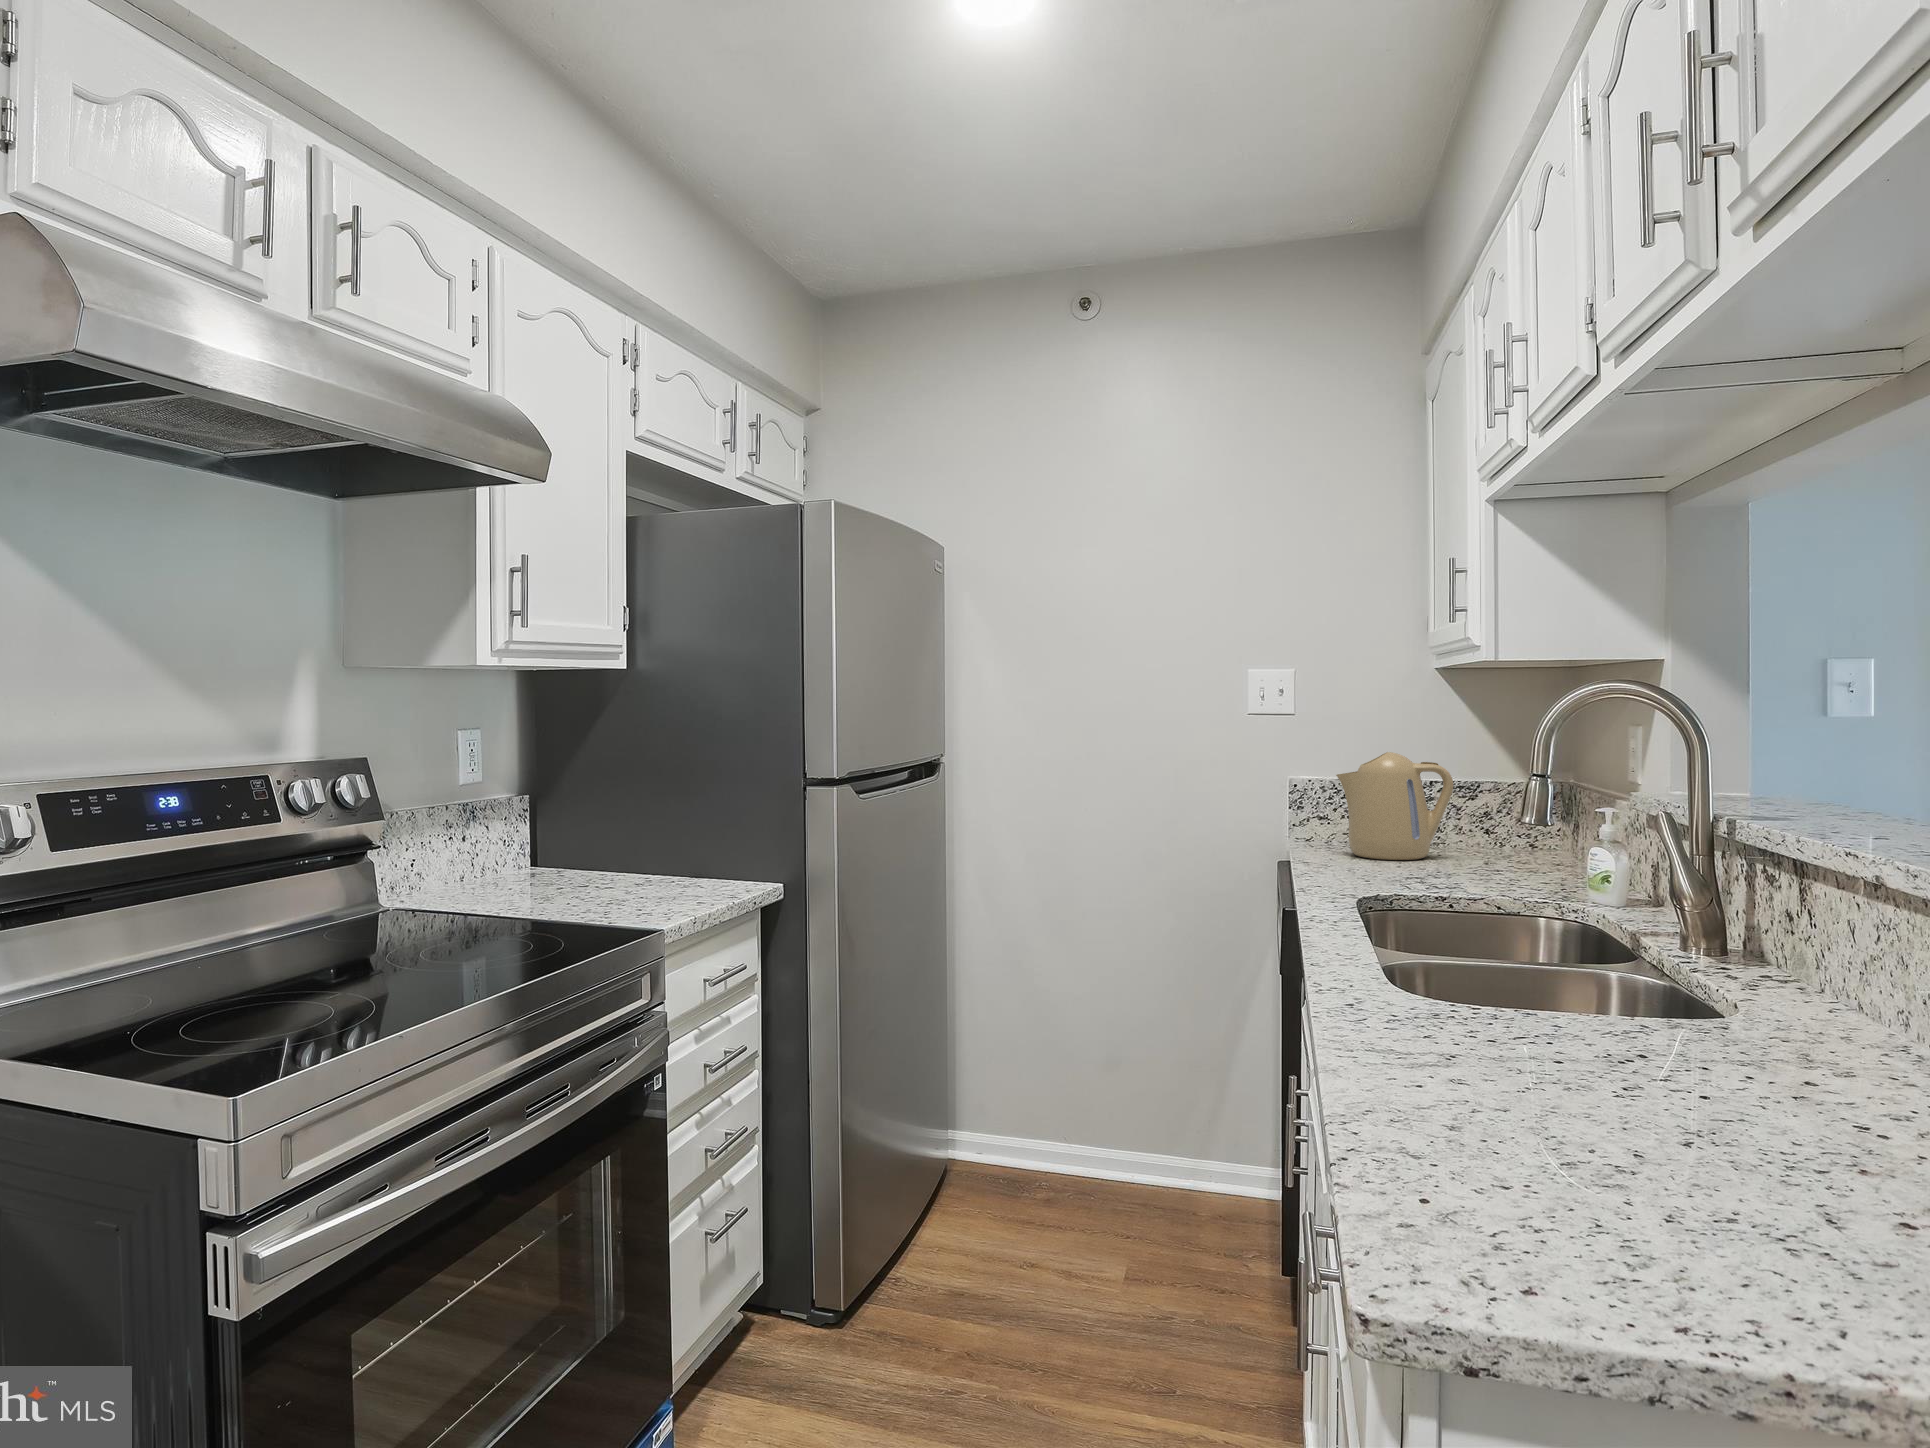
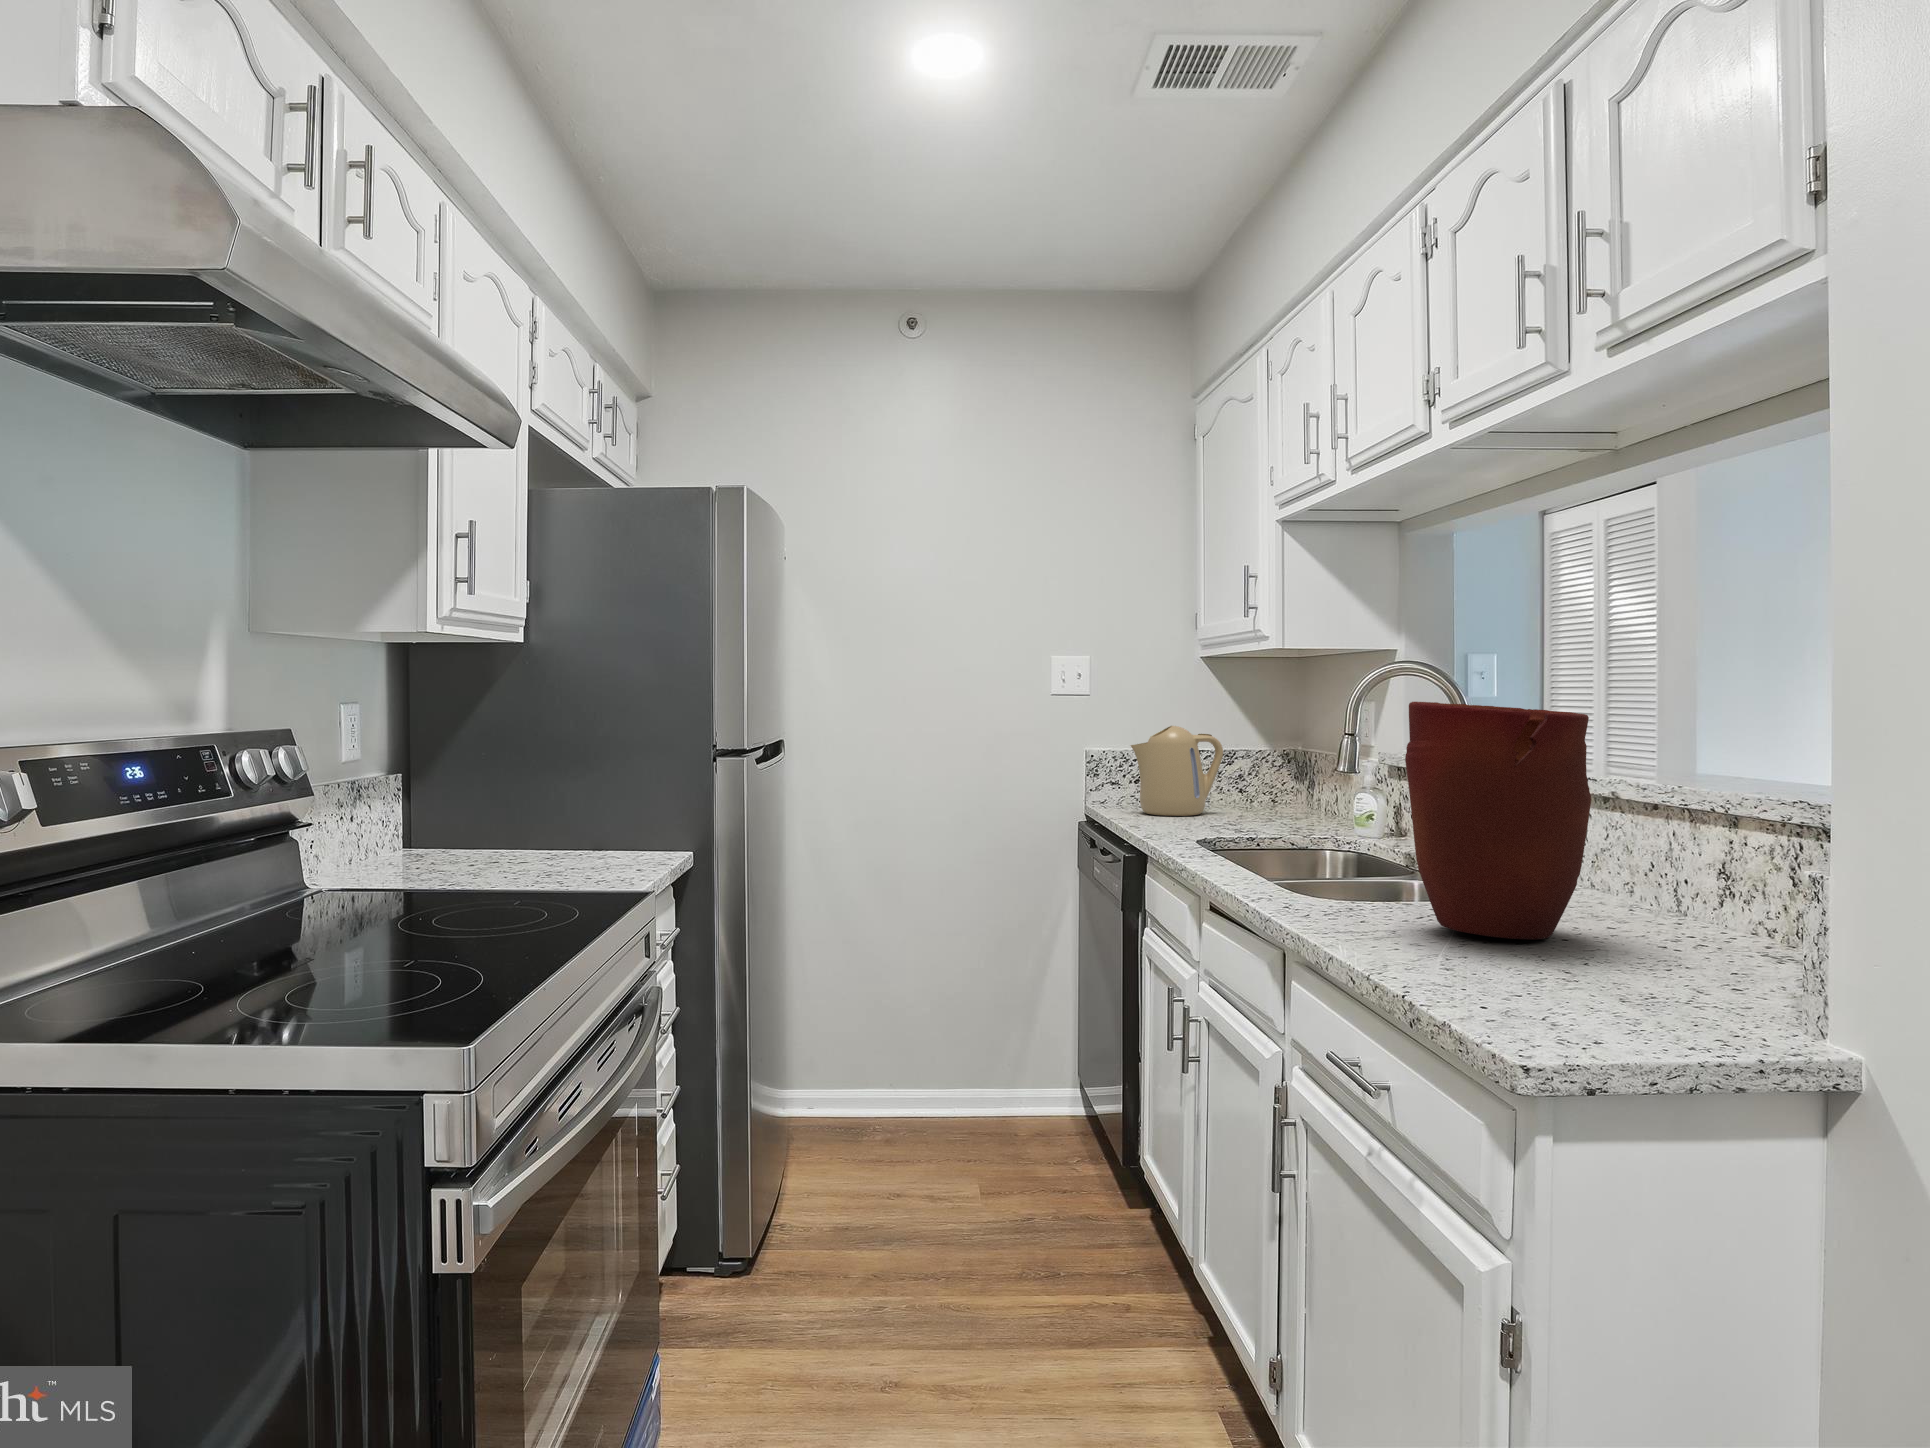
vase: none [1484,748,1761,1102] -> present [1405,702,1591,940]

